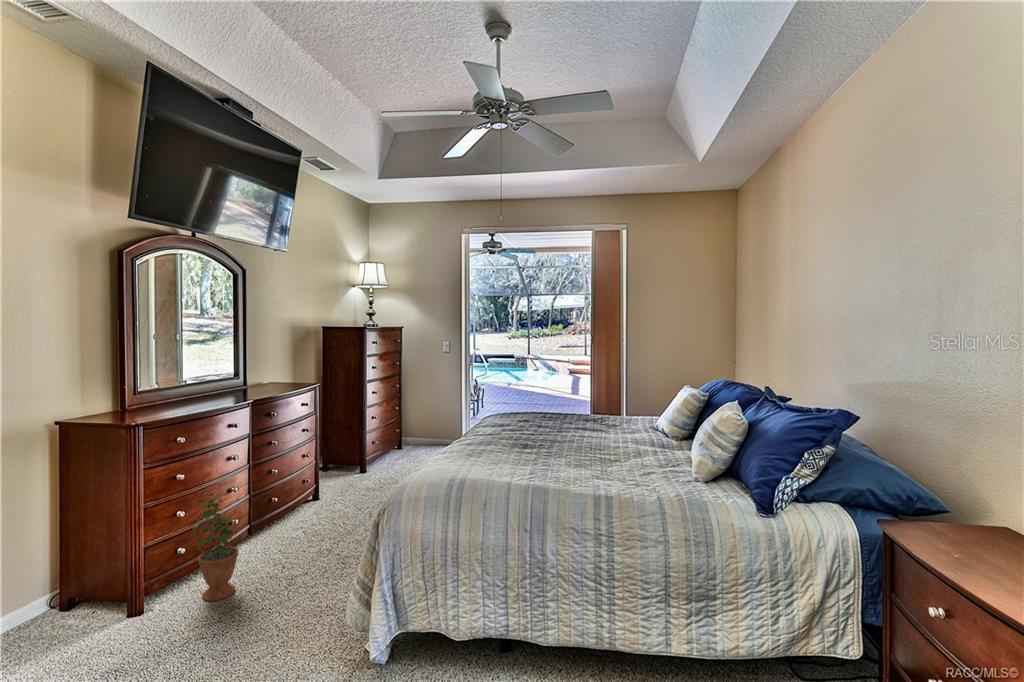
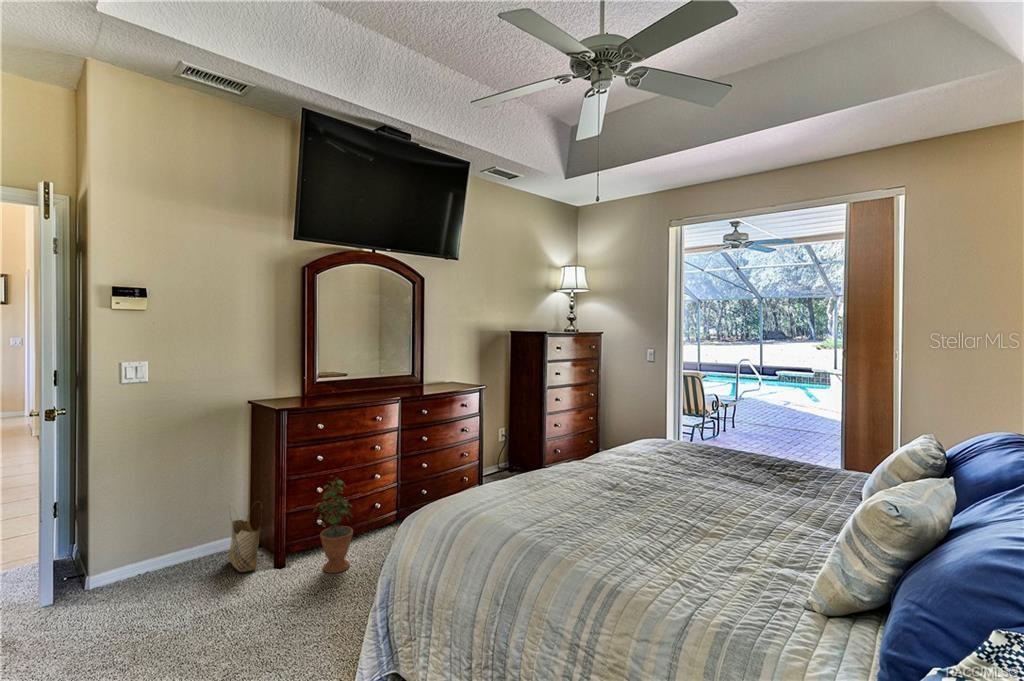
woven basket: none [49,543,113,634] -> present [228,501,261,572]

